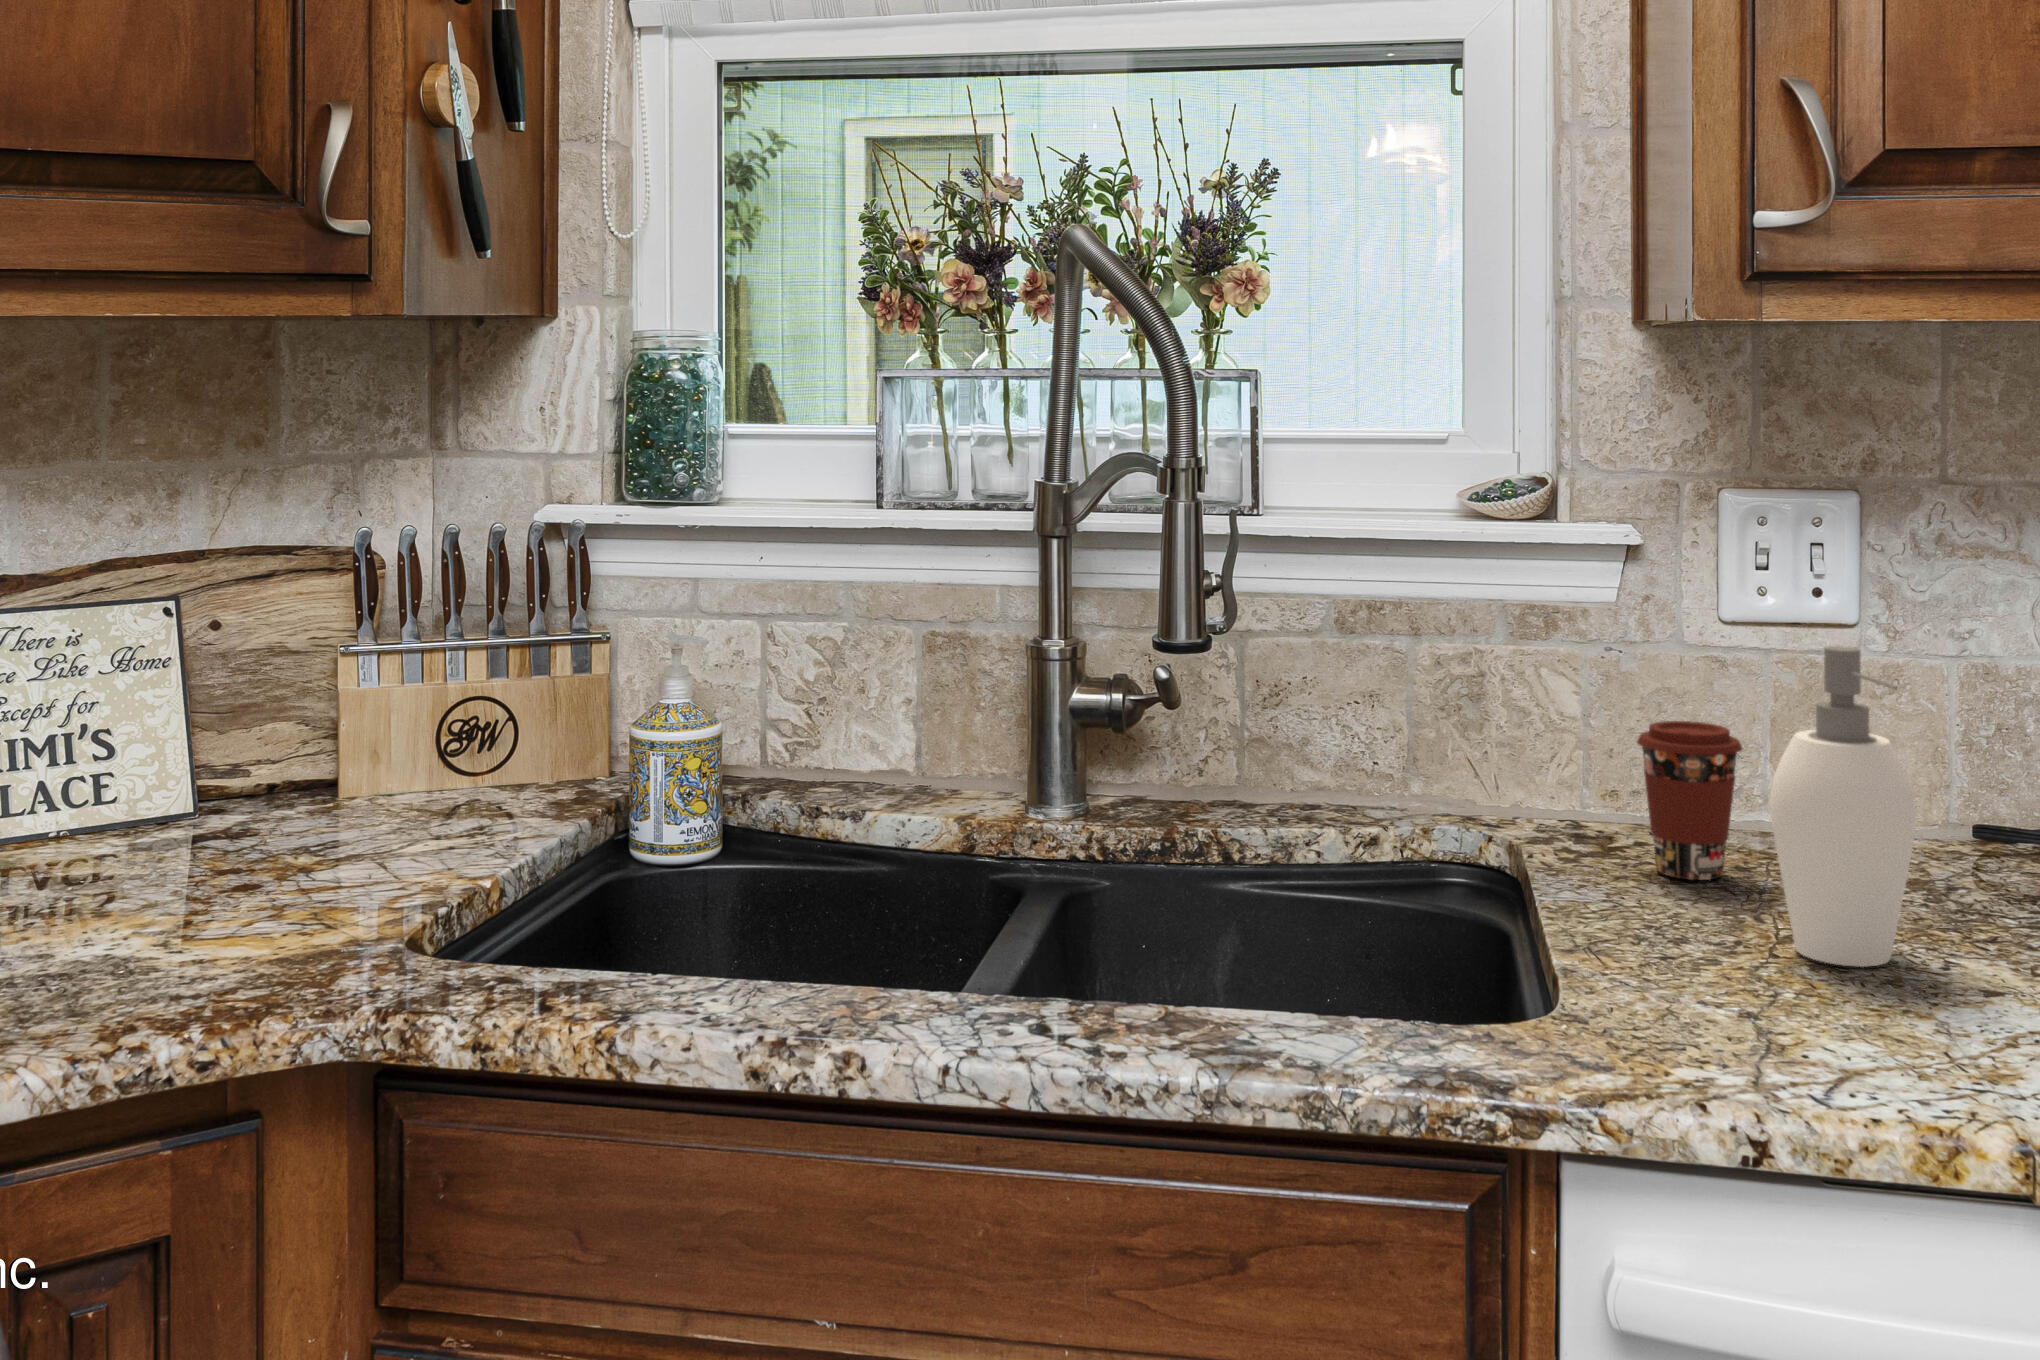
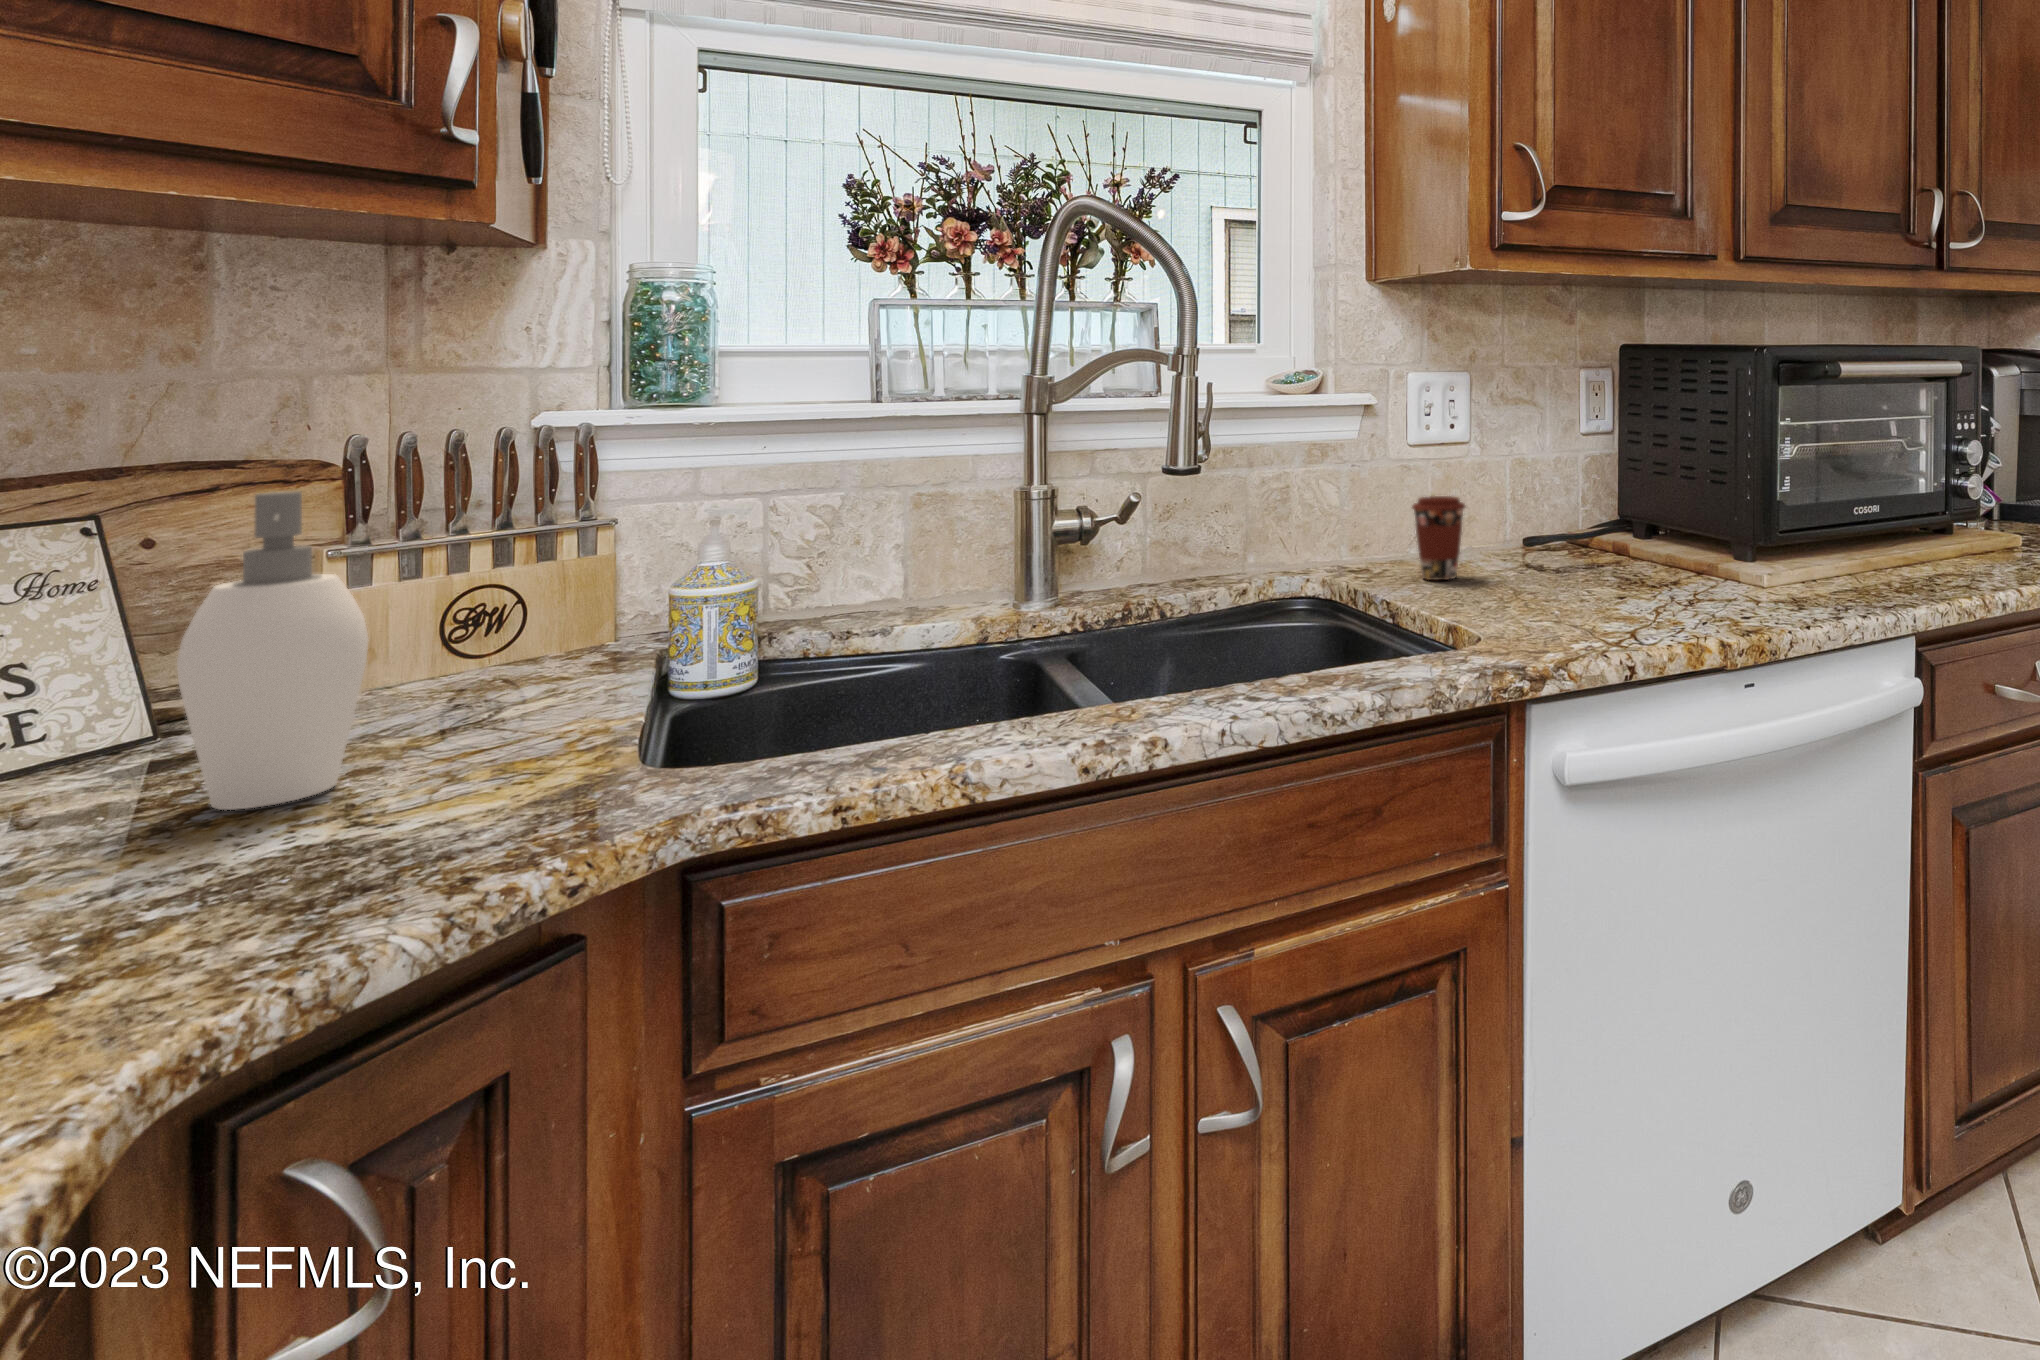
soap dispenser: present [1770,646,1917,967] -> present [177,491,368,810]

